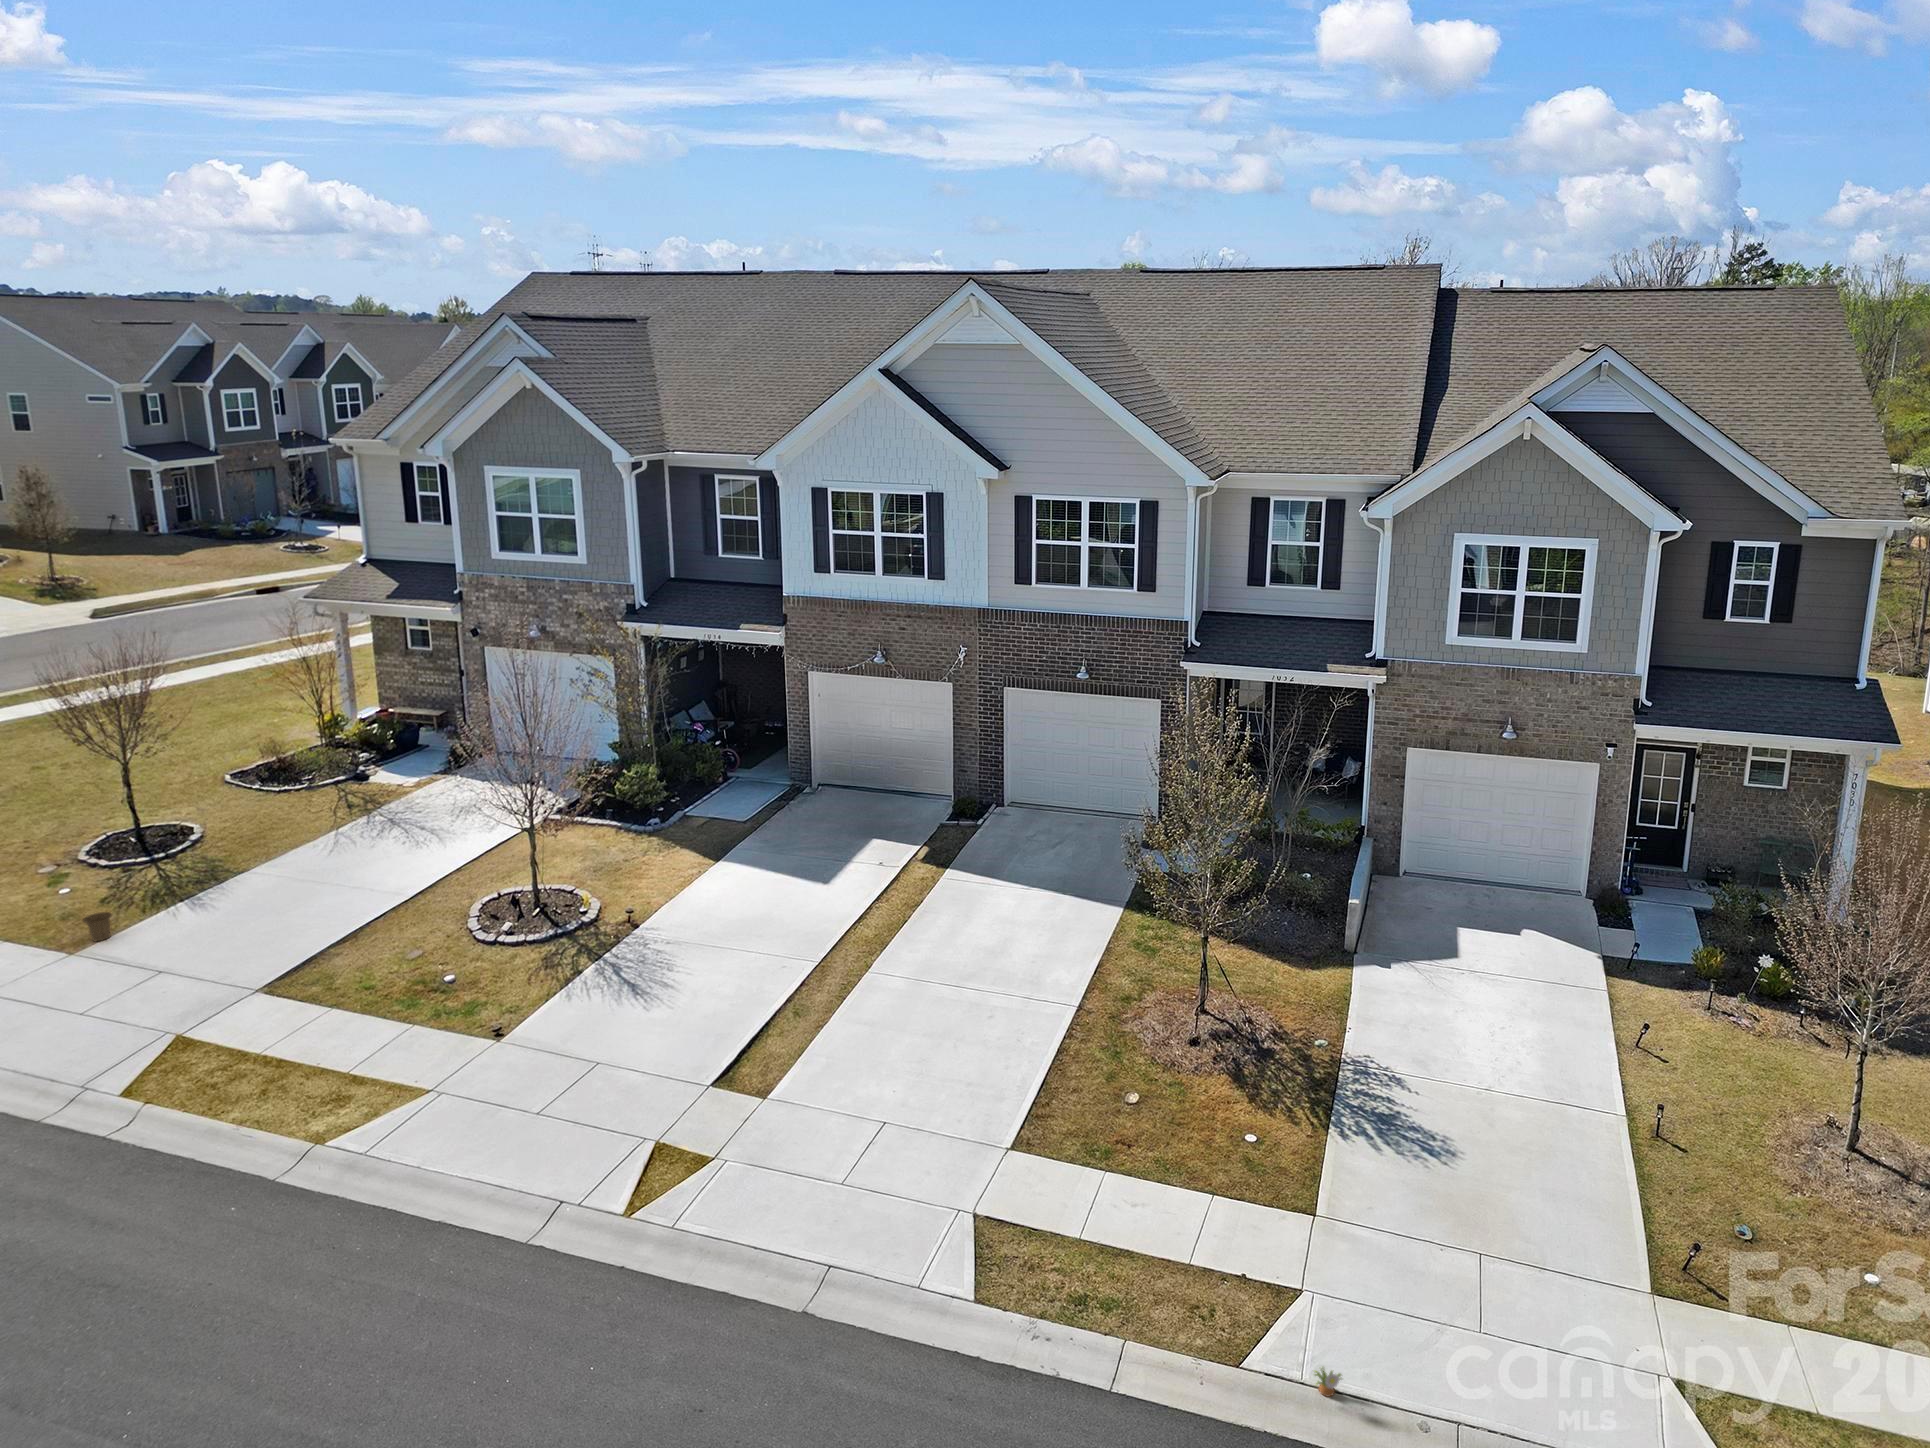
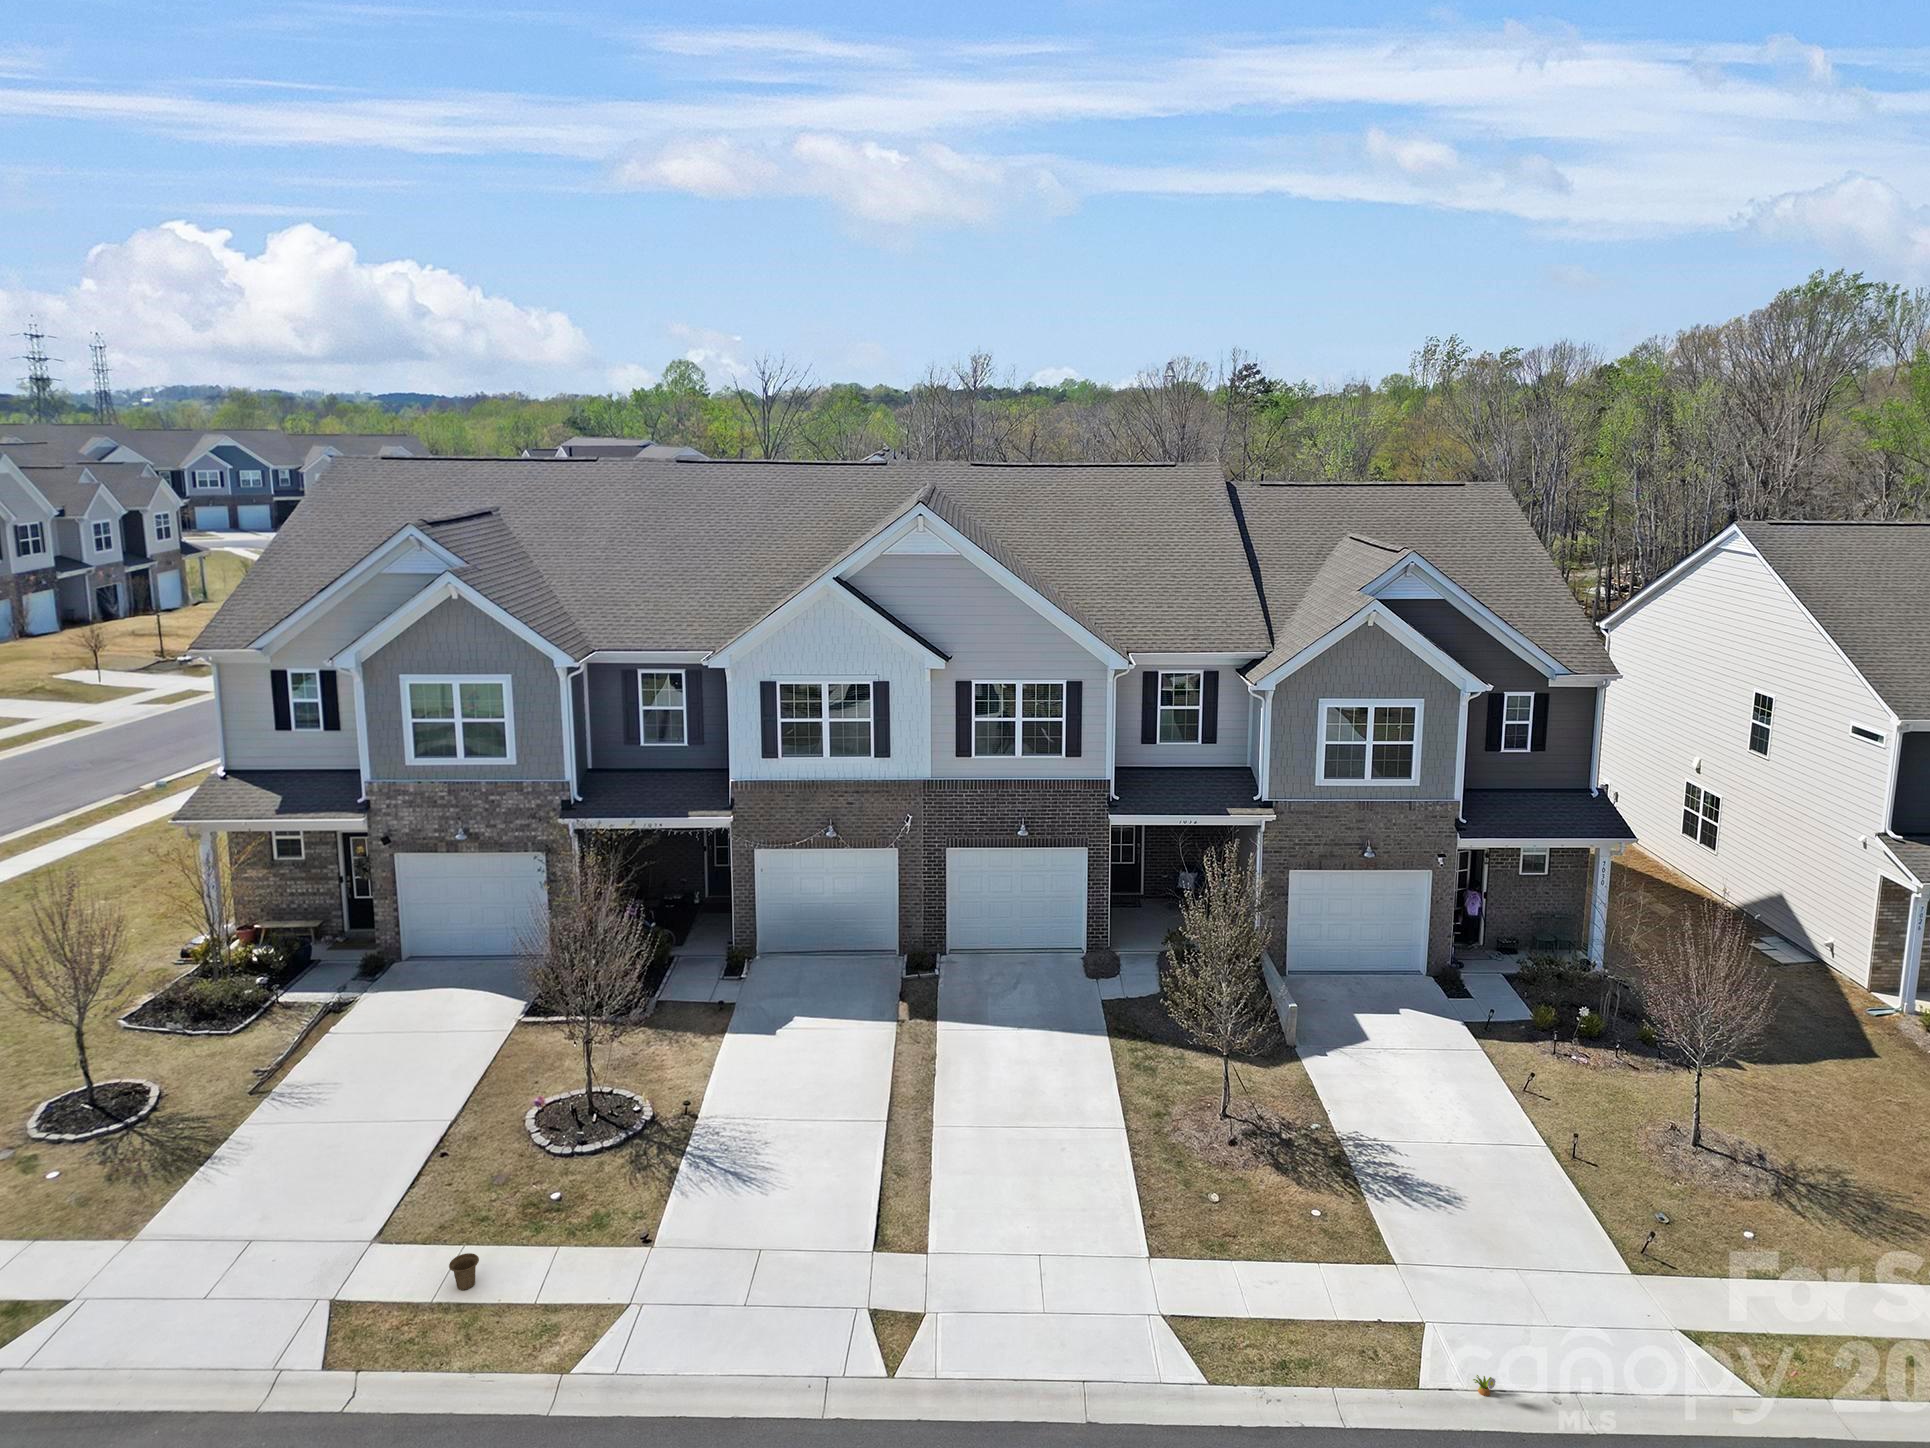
basket: present [83,912,112,941] -> present [449,1253,479,1290]

